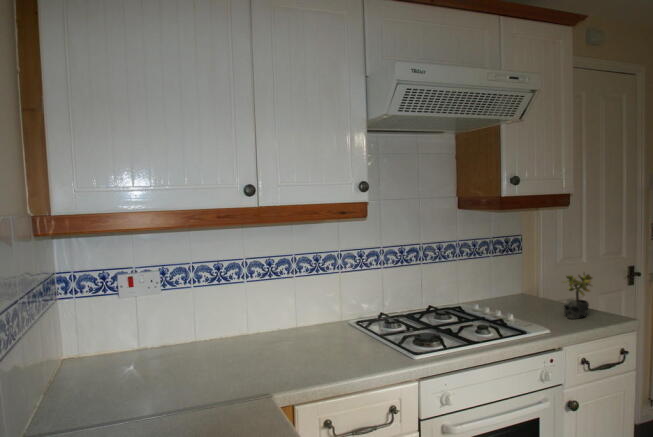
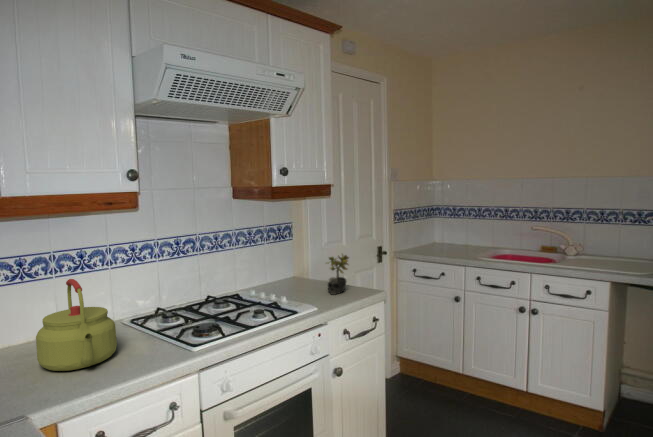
kettle: none [285,279,347,359] -> present [36,279,117,371]

